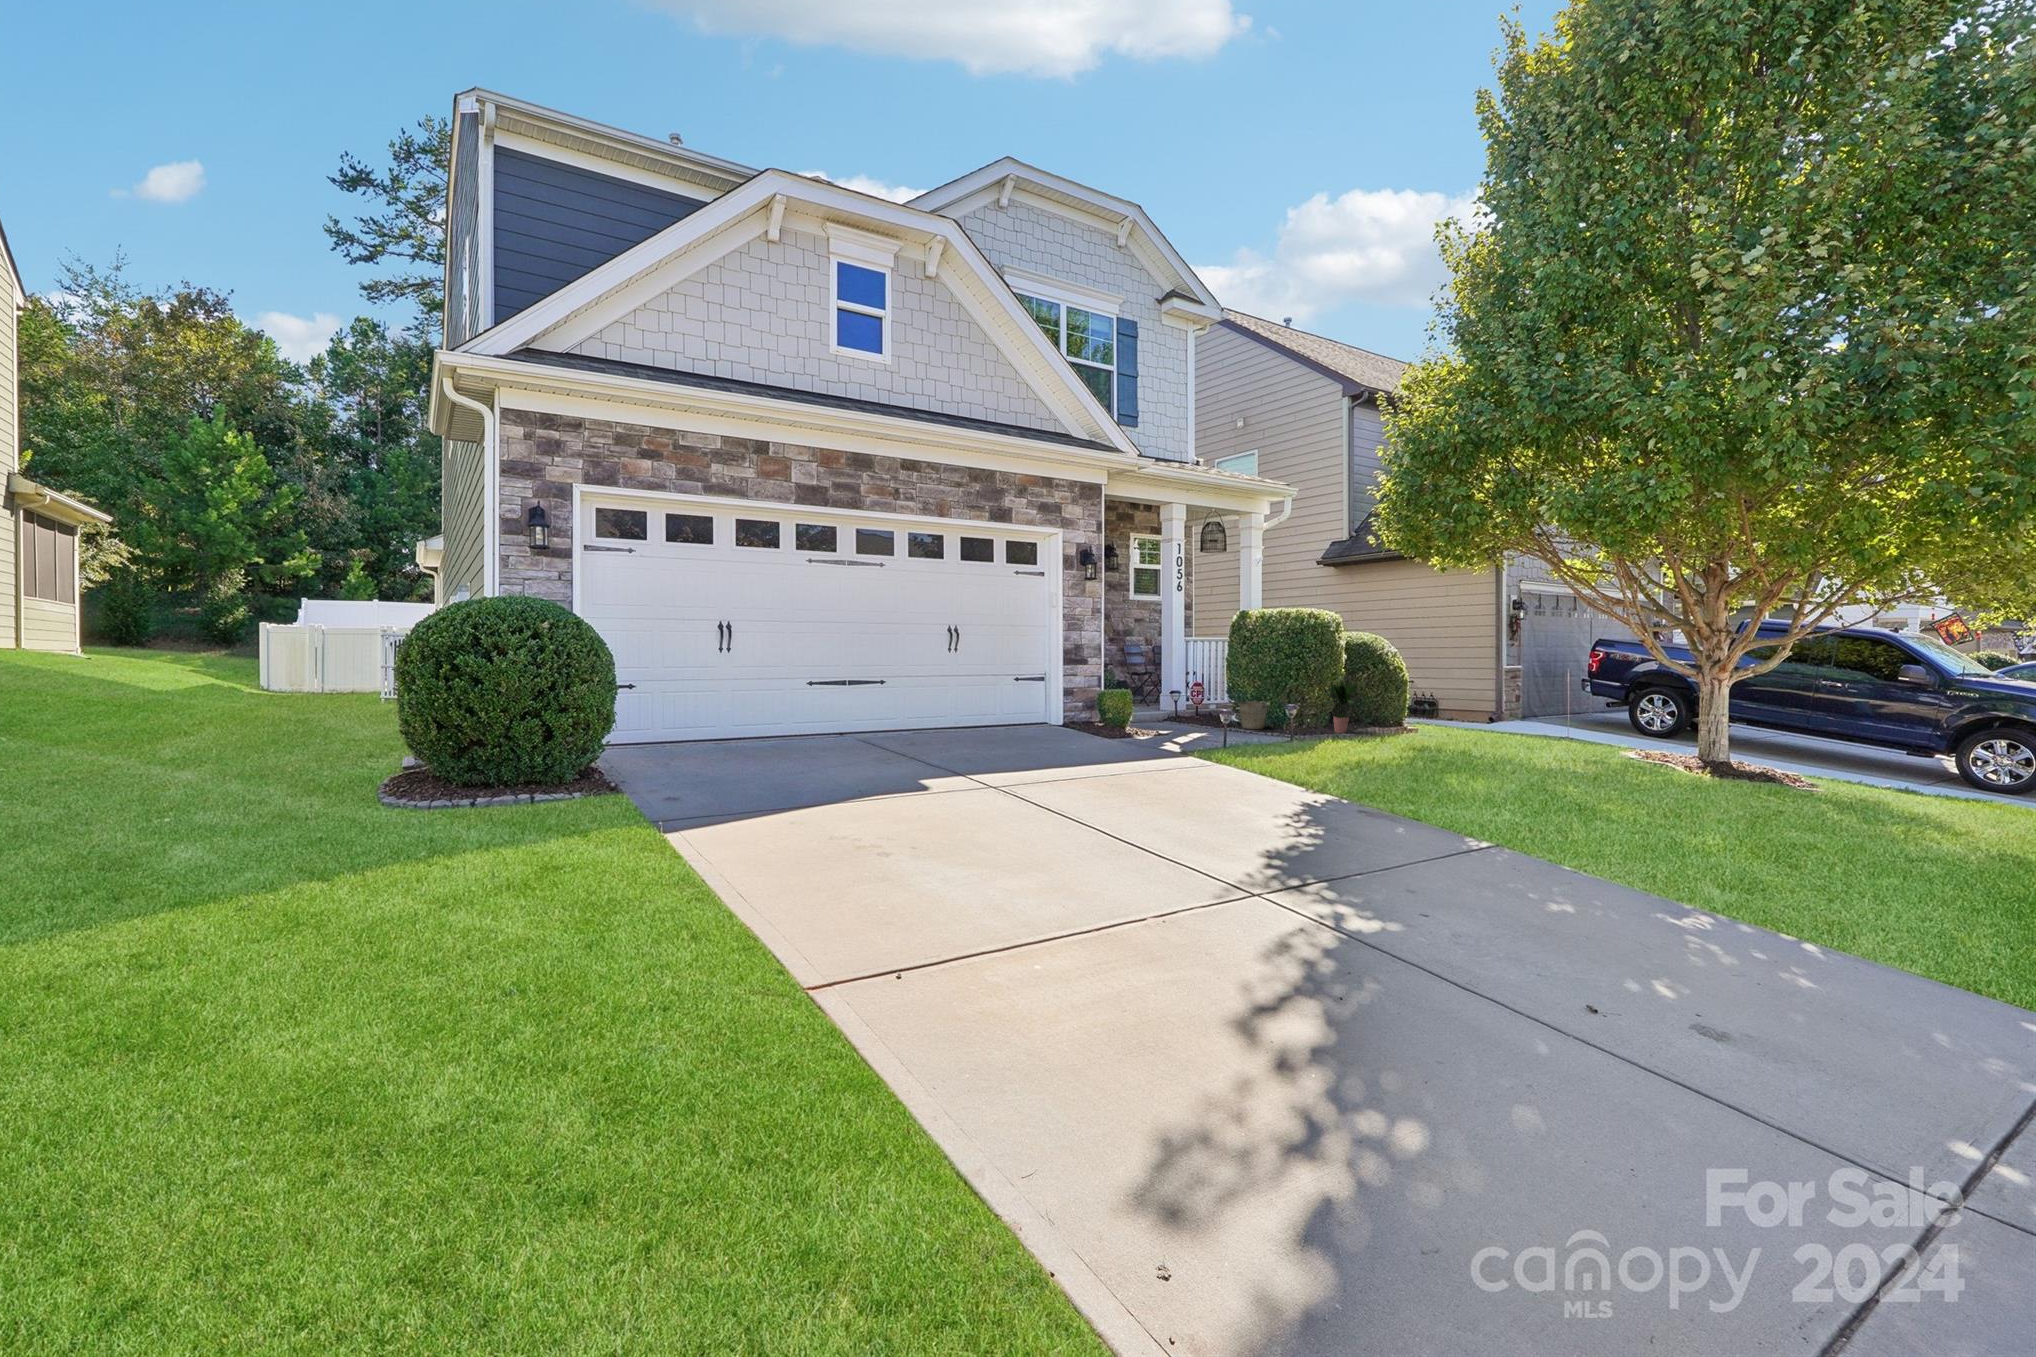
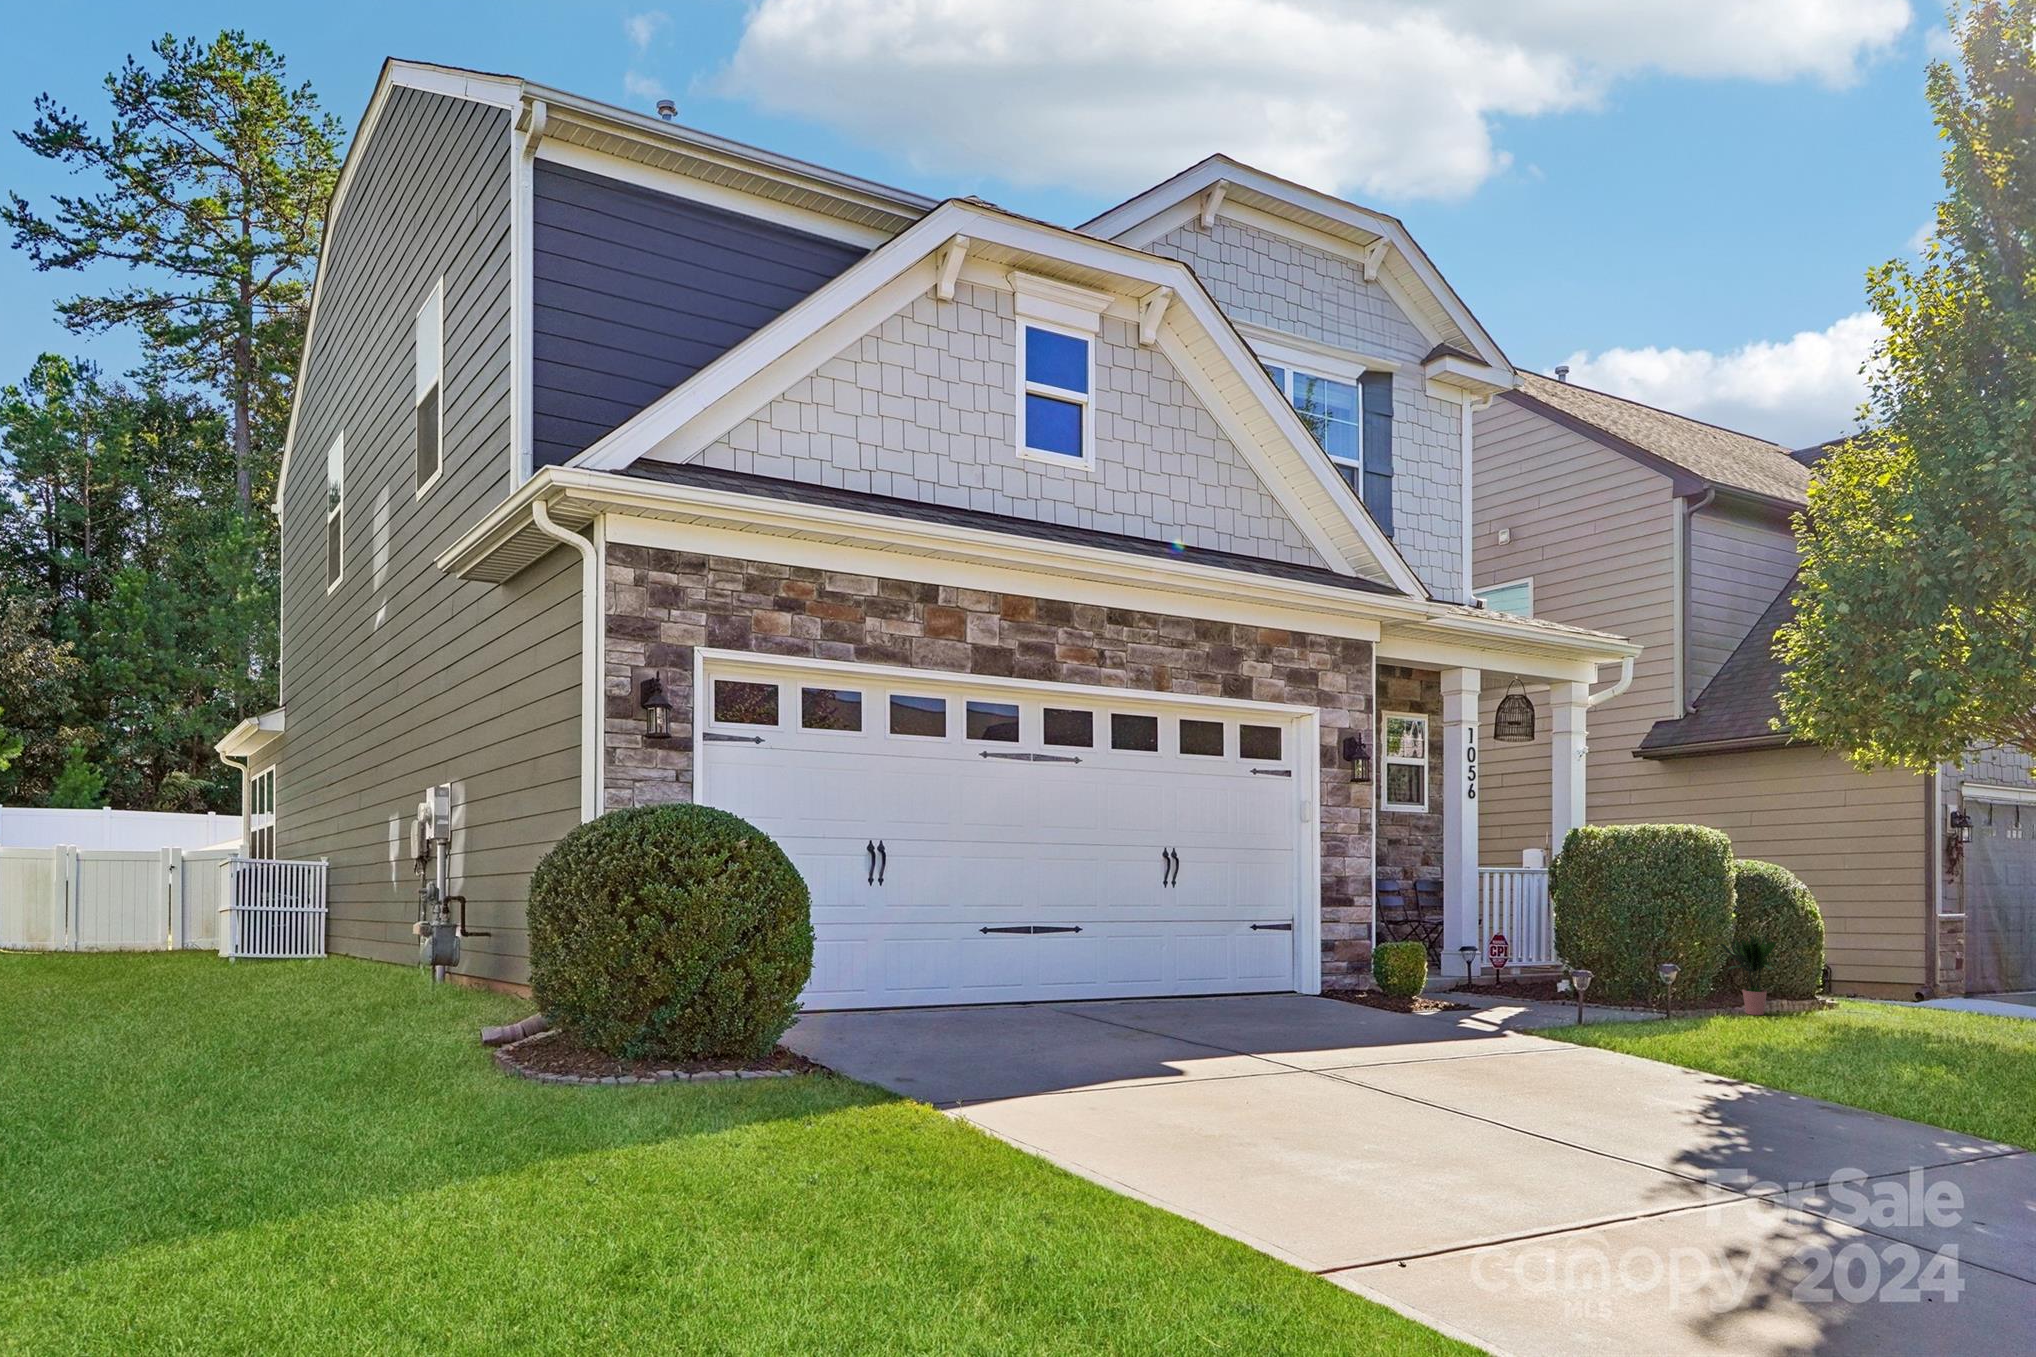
bucket: present [1240,701,1270,729] -> none [1599,965,1646,1009]

